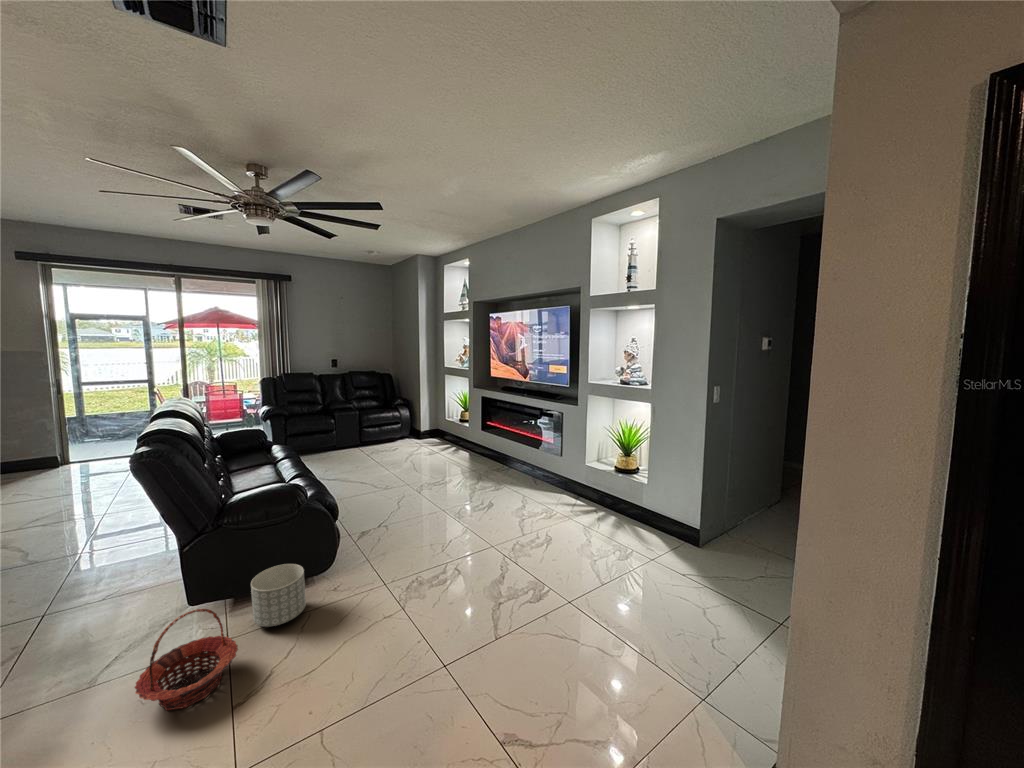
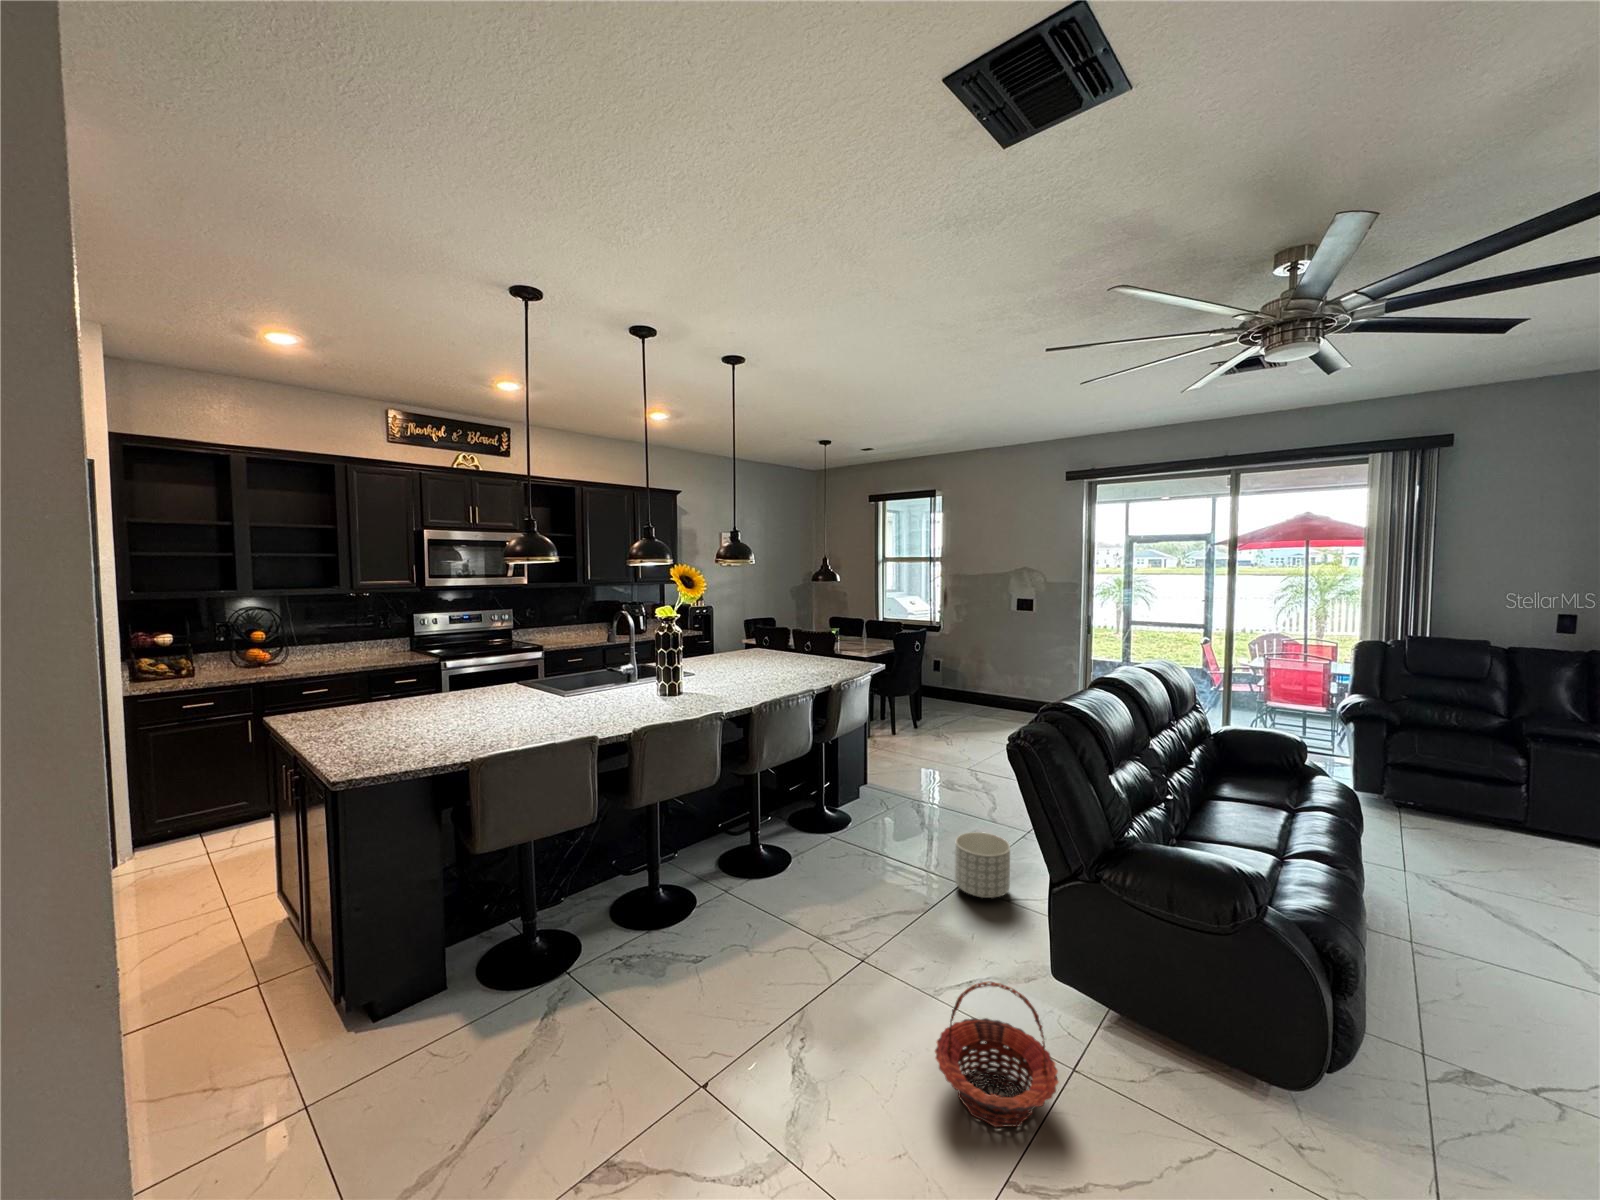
planter: present [251,564,306,627] -> present [955,832,1010,898]

